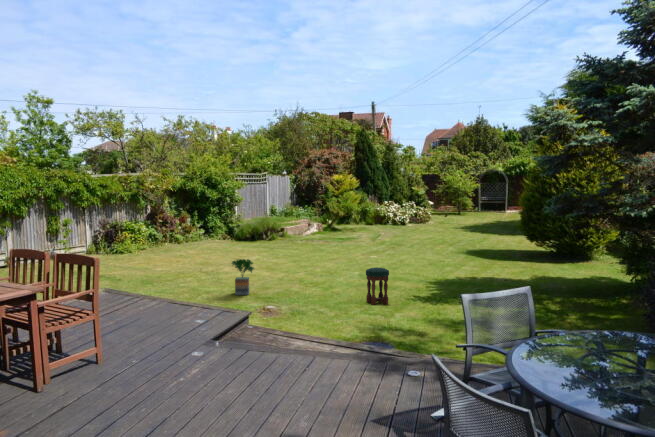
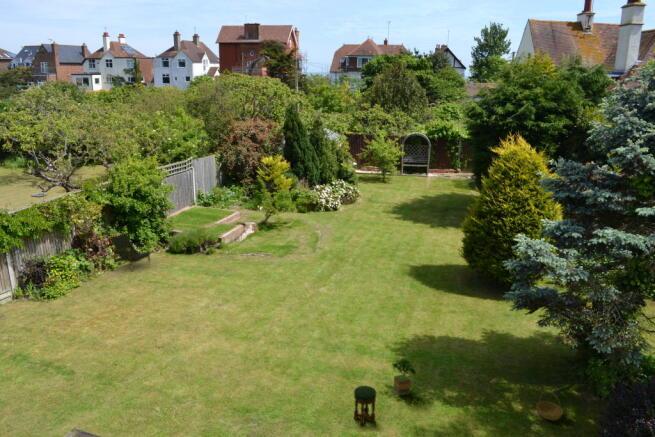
lounge chair: none [179,214,215,245] -> present [111,233,151,270]
potted tree: present [232,259,254,295] -> present [392,359,416,395]
basket: none [575,280,607,311] -> present [537,393,563,421]

